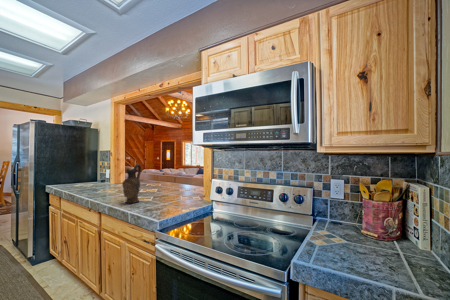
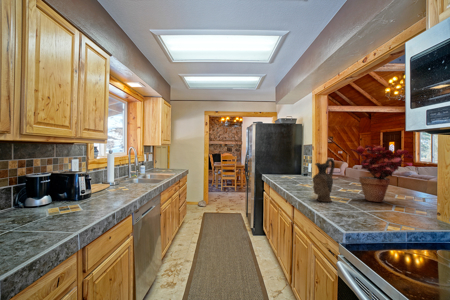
potted plant: none [152,153,192,196] -> present [350,145,413,202]

